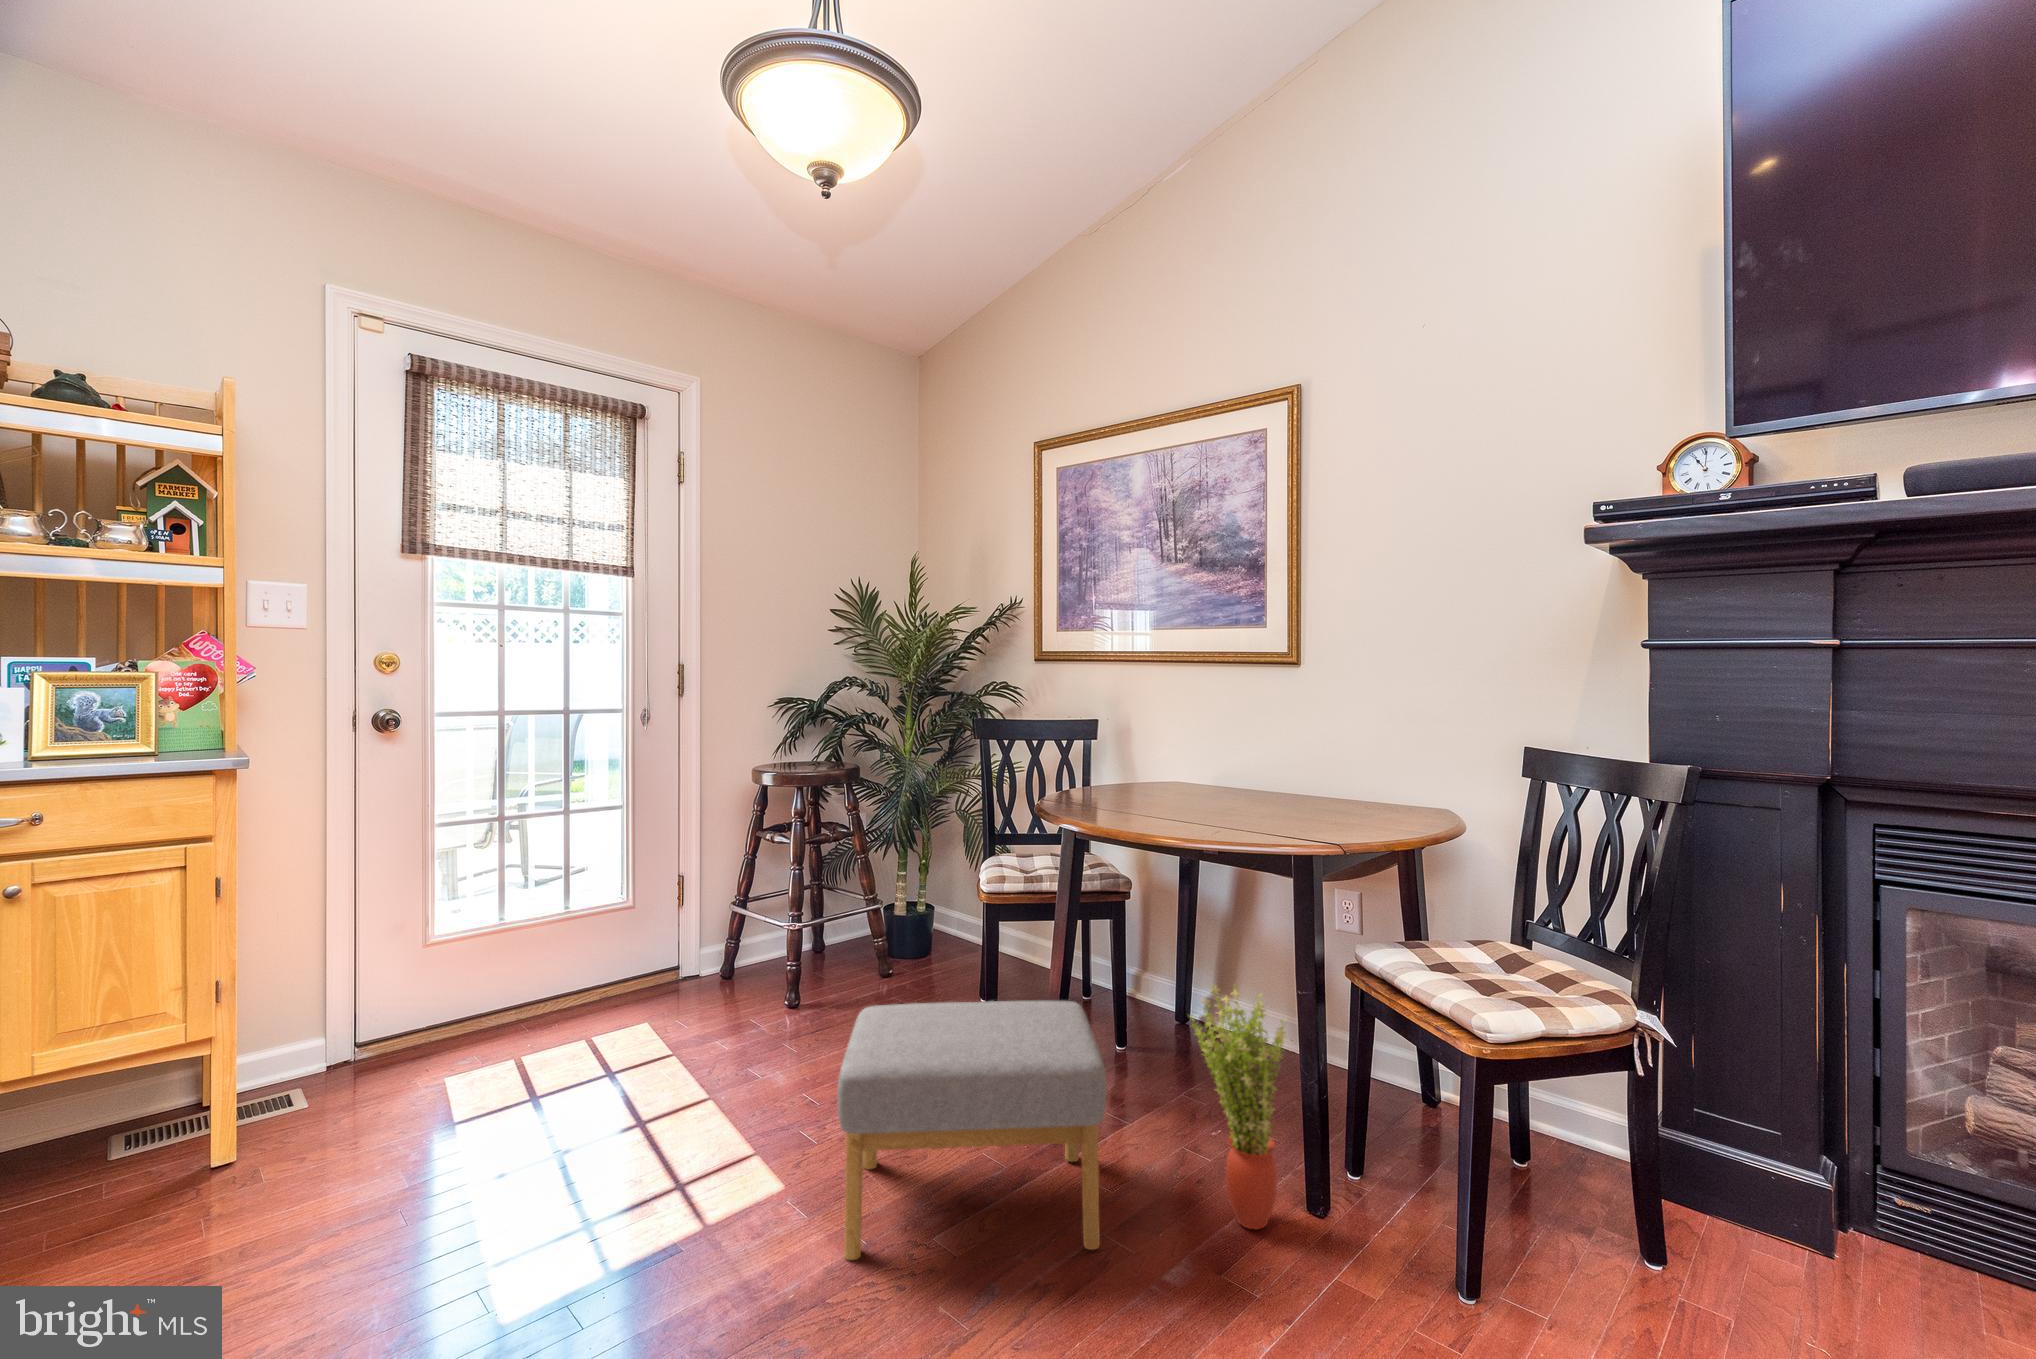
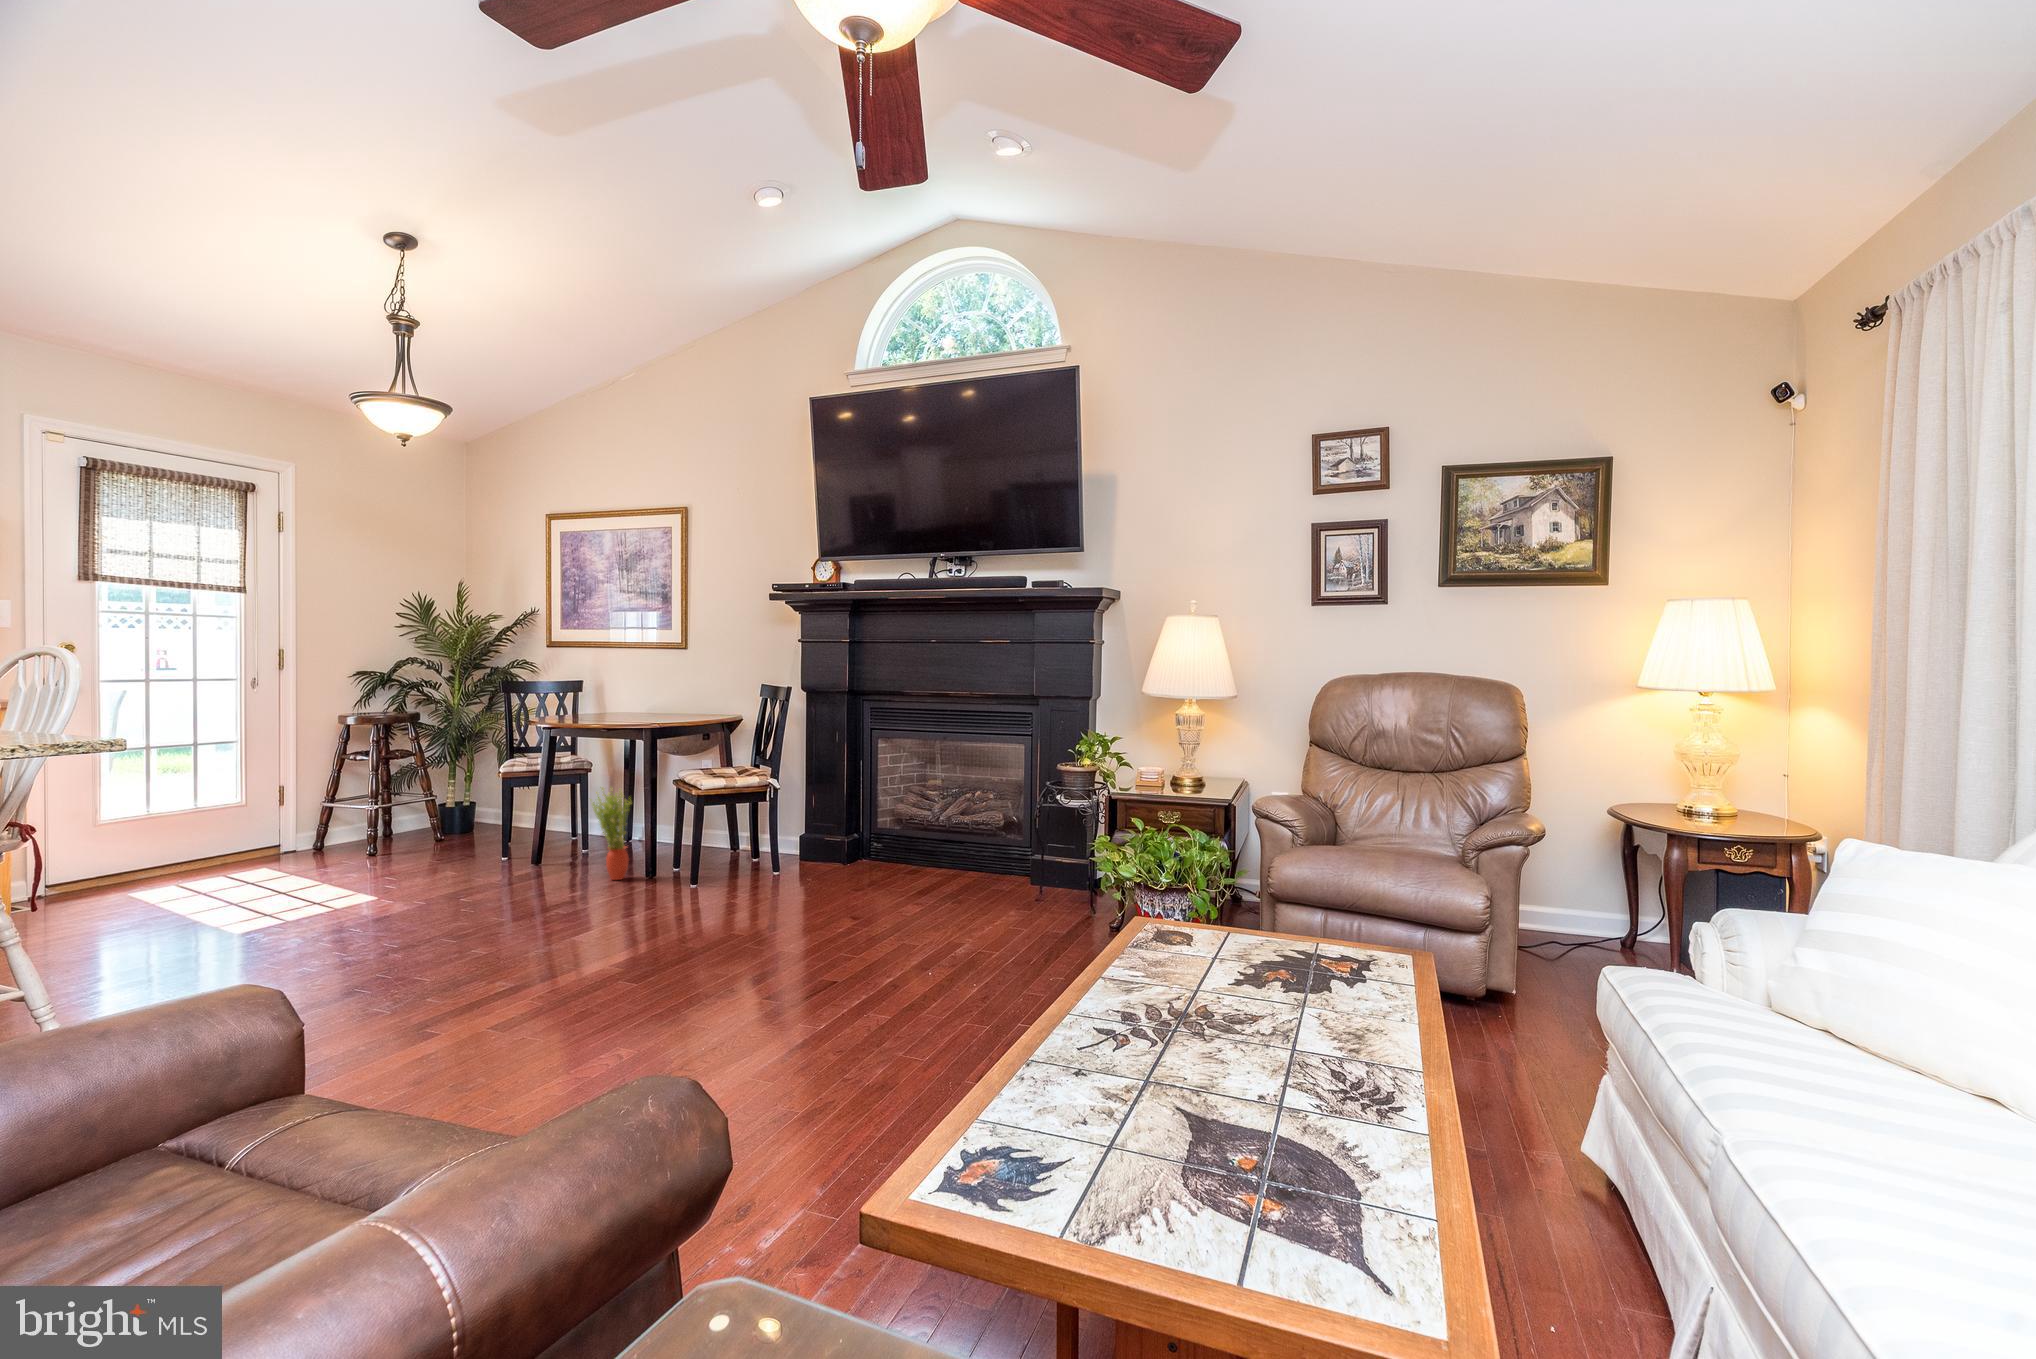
footstool: present [837,1001,1106,1260] -> none [418,805,548,903]

